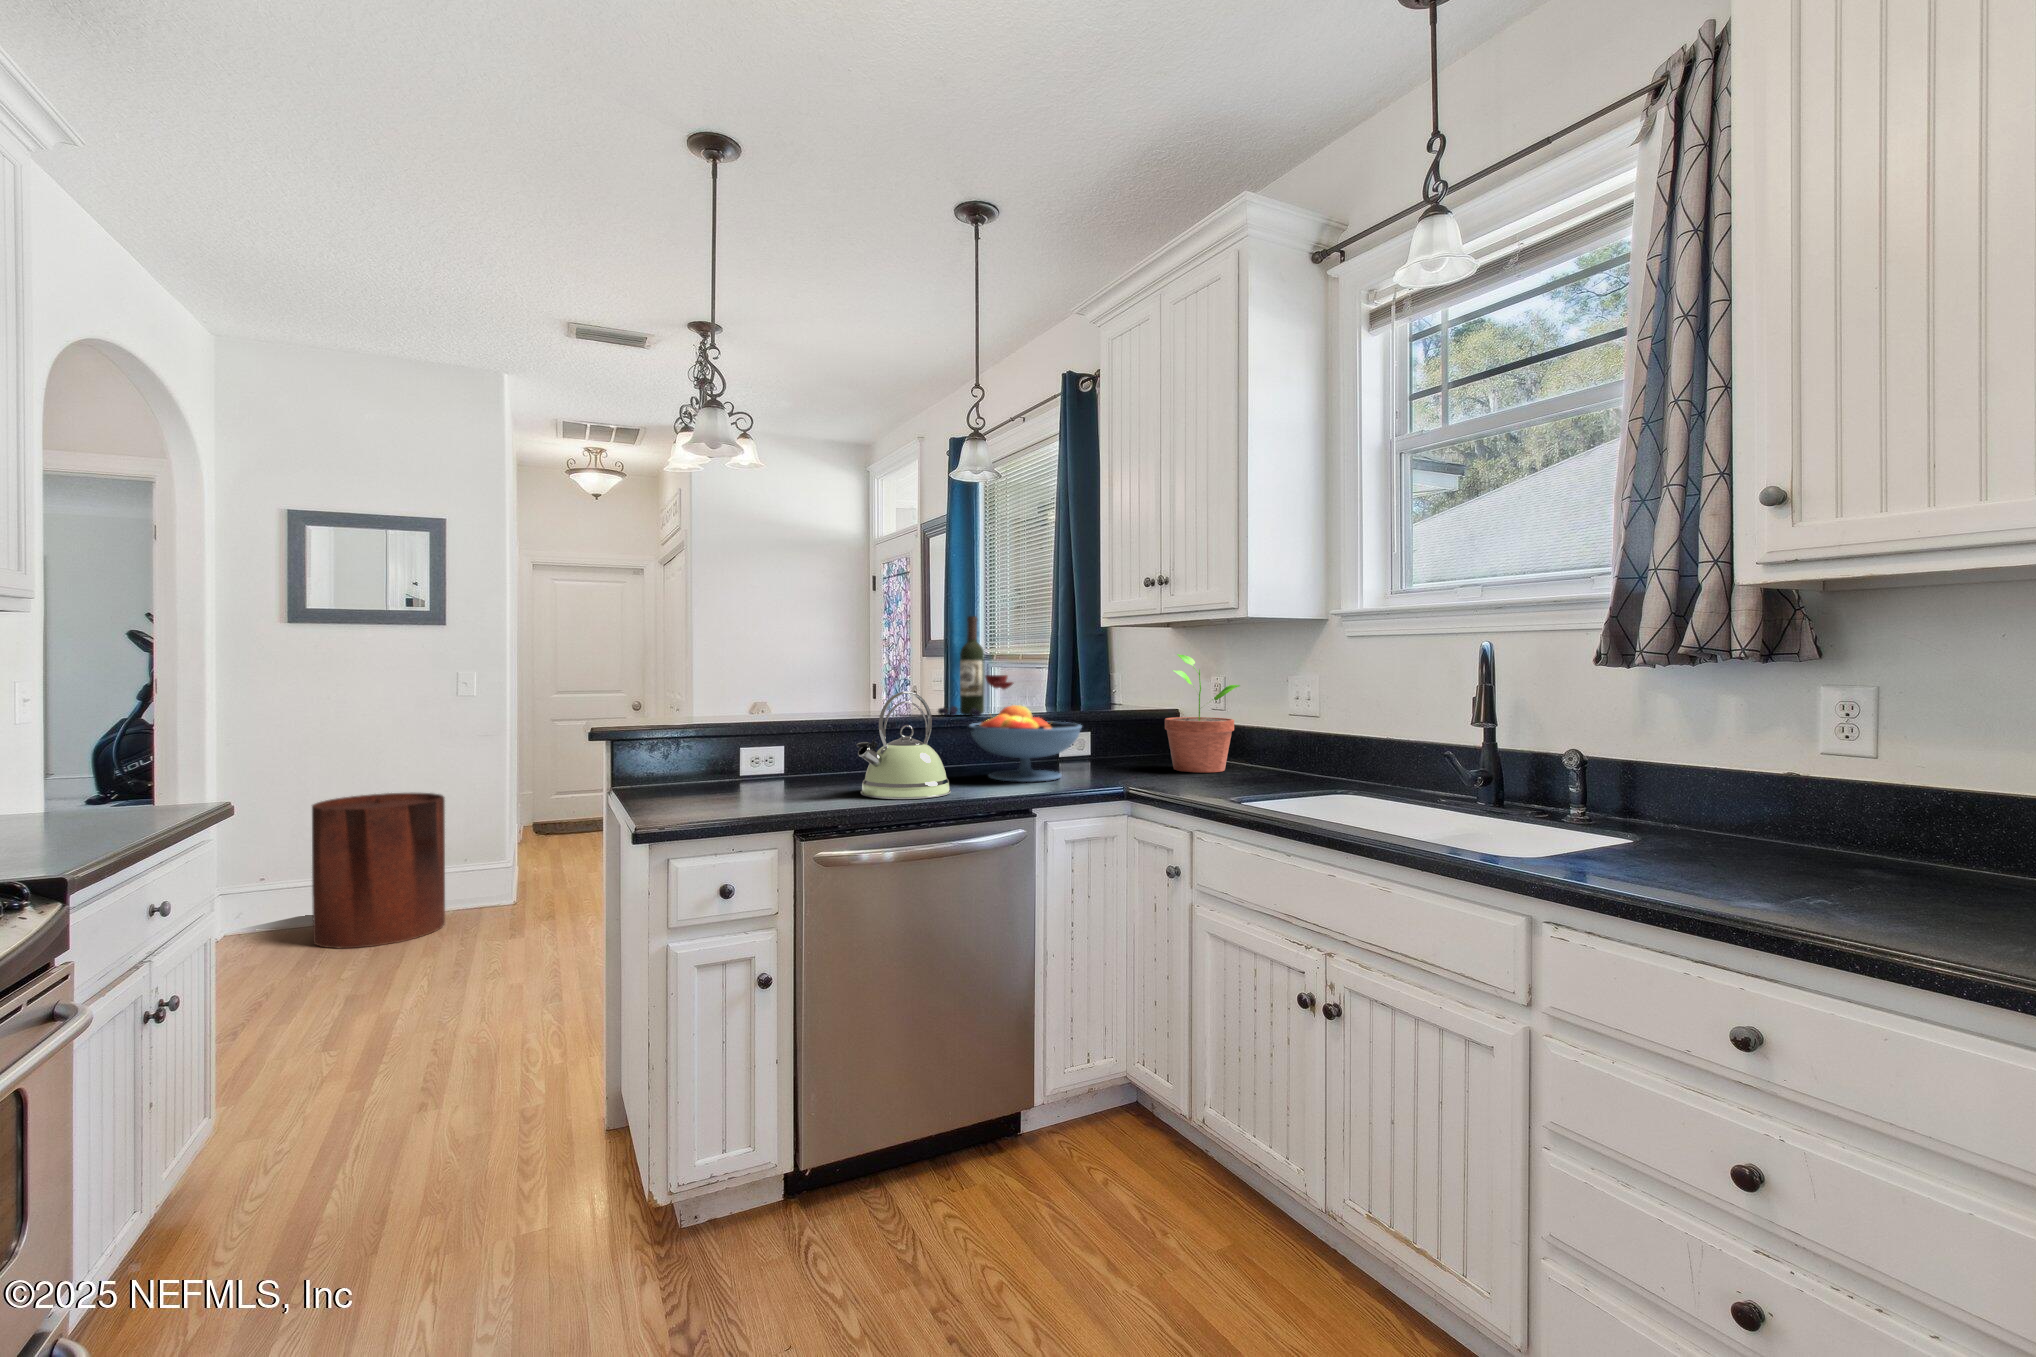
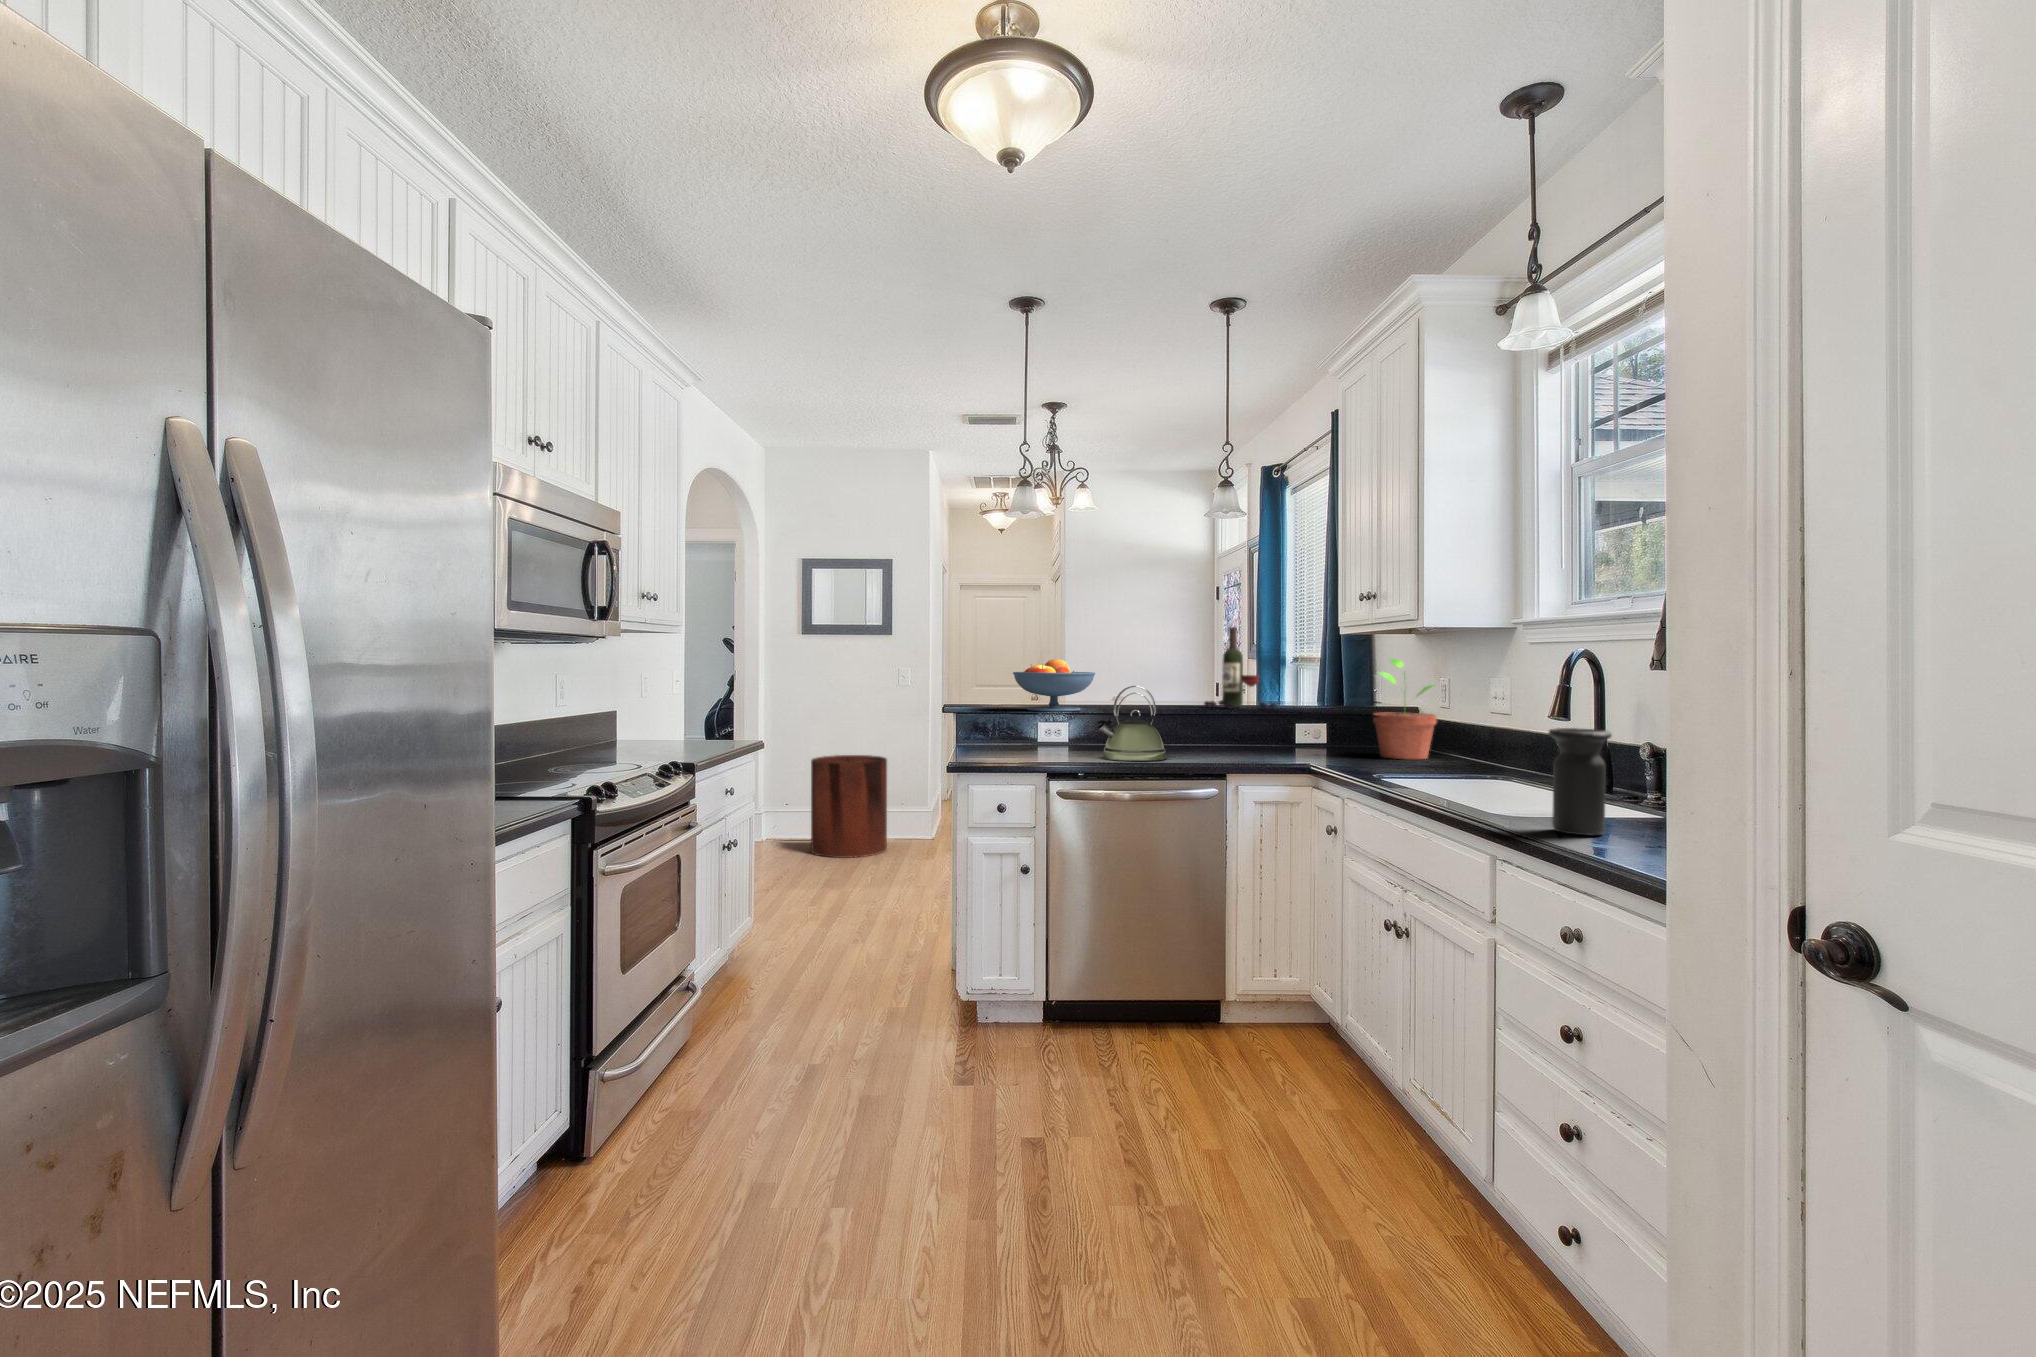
fruit bowl: present [969,705,1082,782] -> present [1013,659,1095,711]
vase: none [1629,744,1719,890] -> present [1549,728,1612,835]

